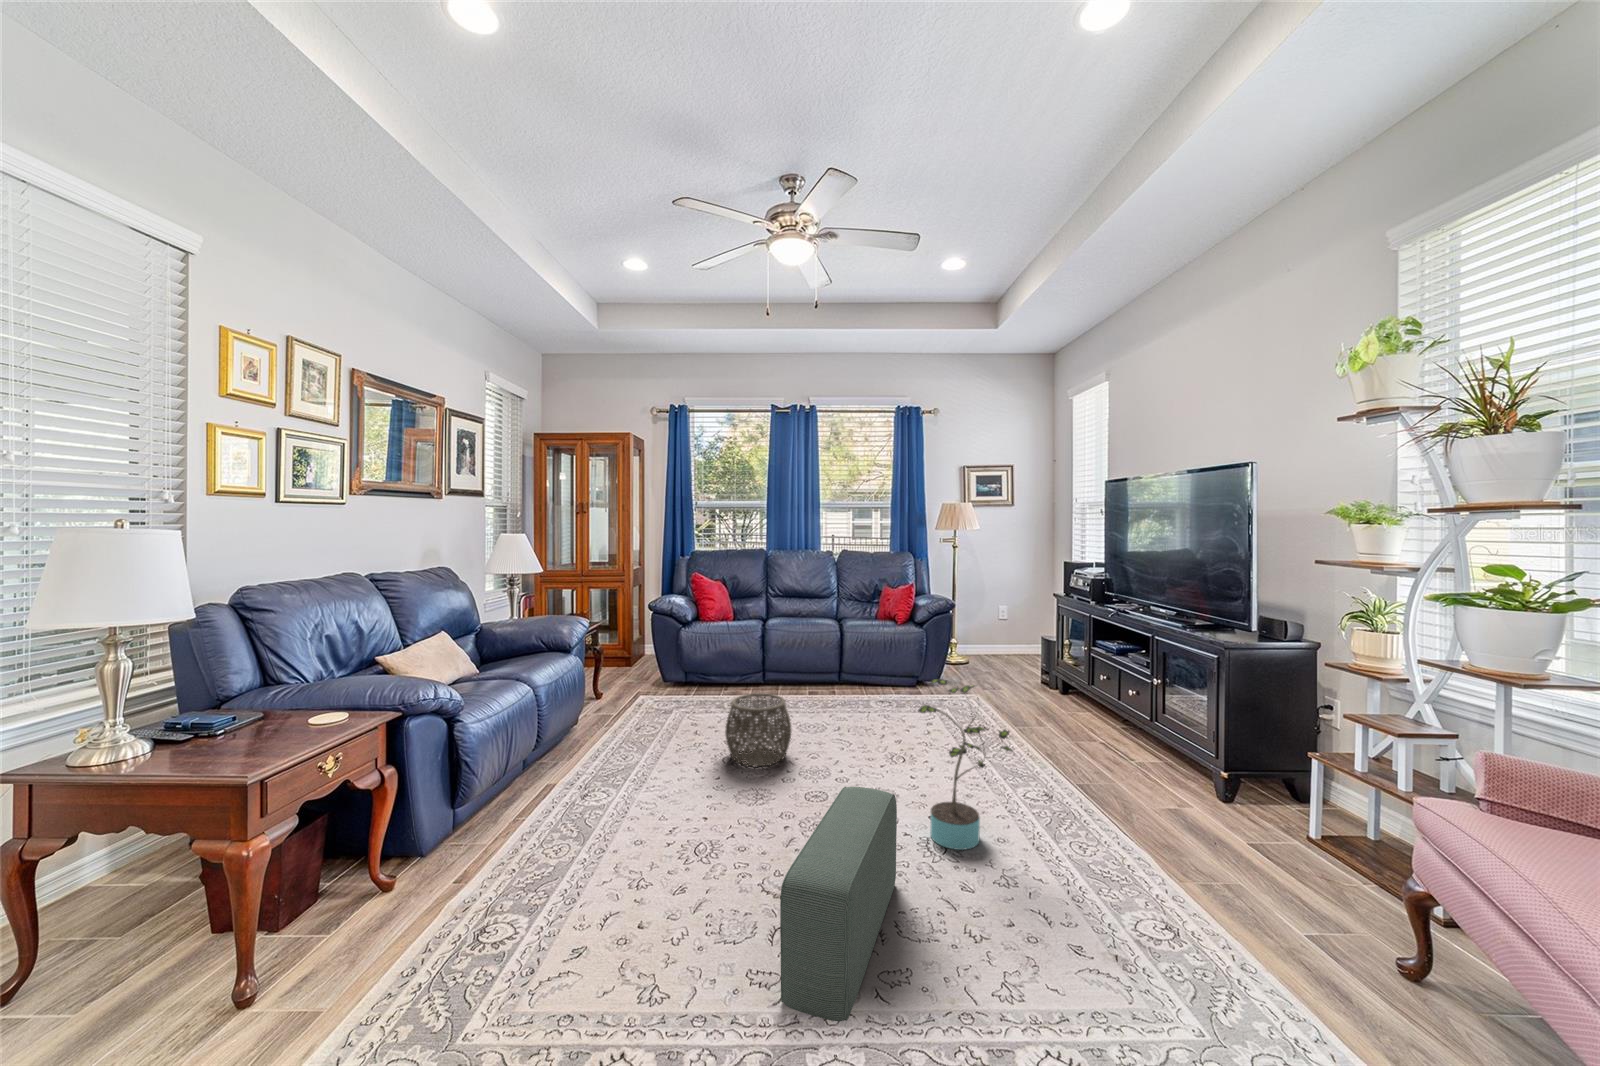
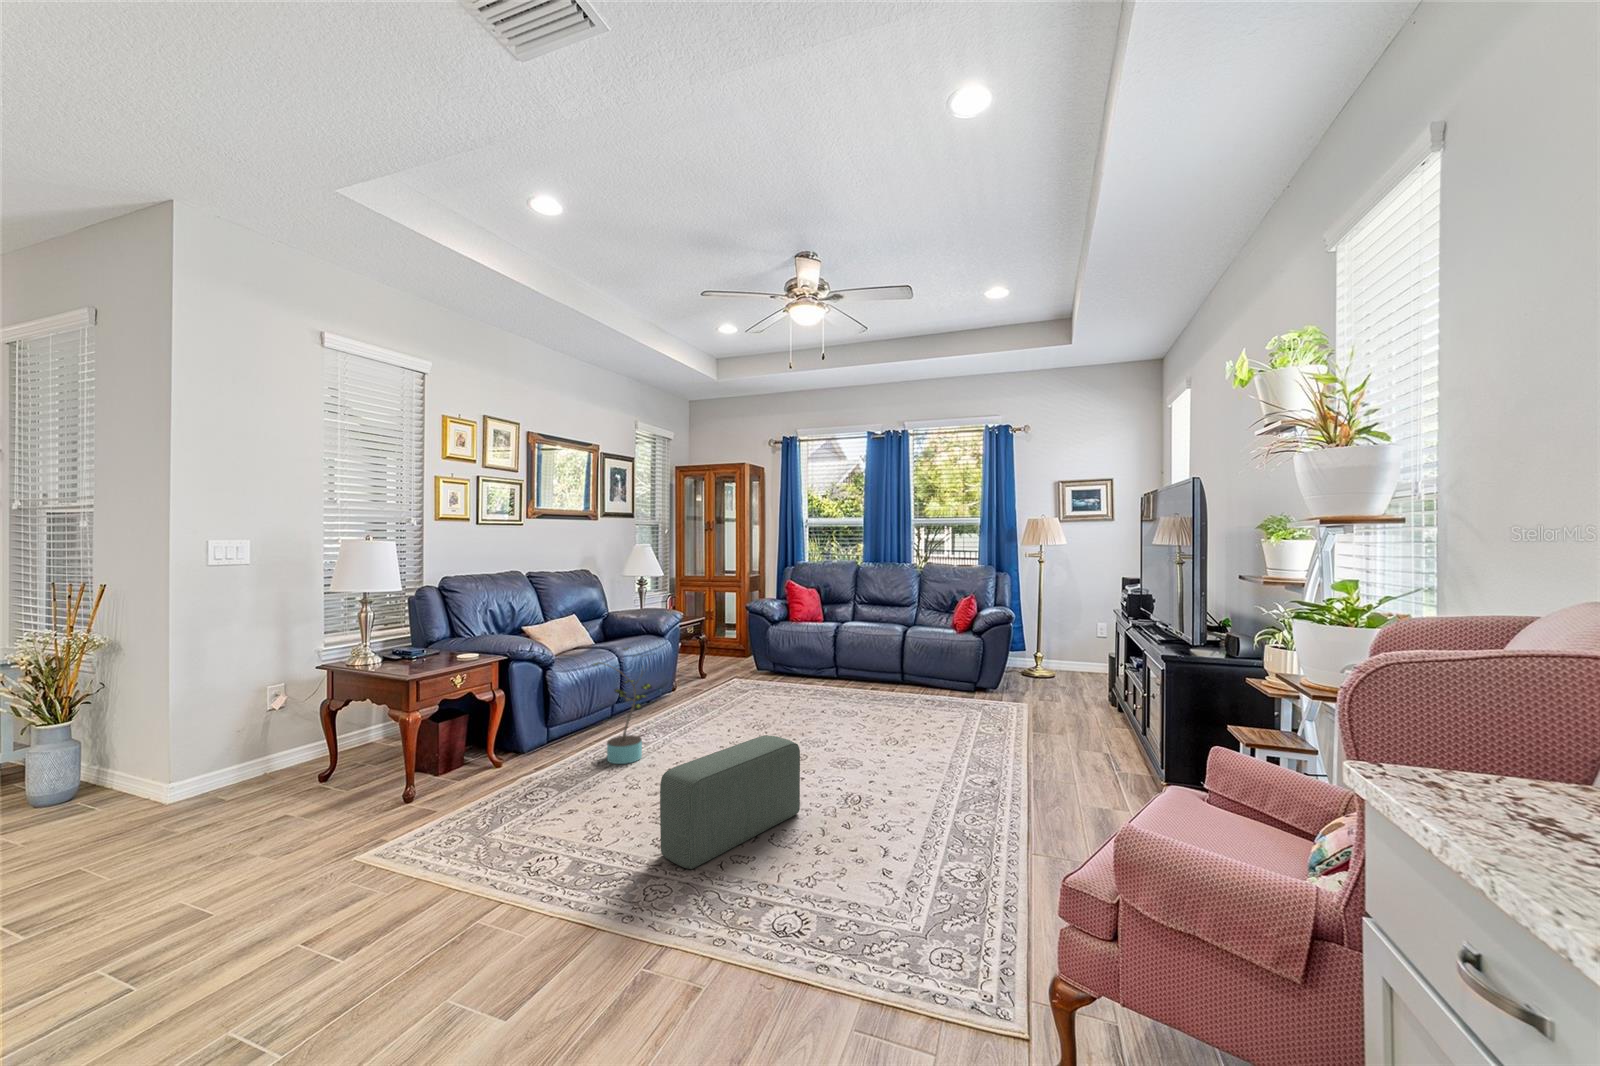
potted plant: present [918,679,1012,850] -> present [593,648,652,764]
woven basket: present [725,693,791,767] -> none [753,677,808,735]

